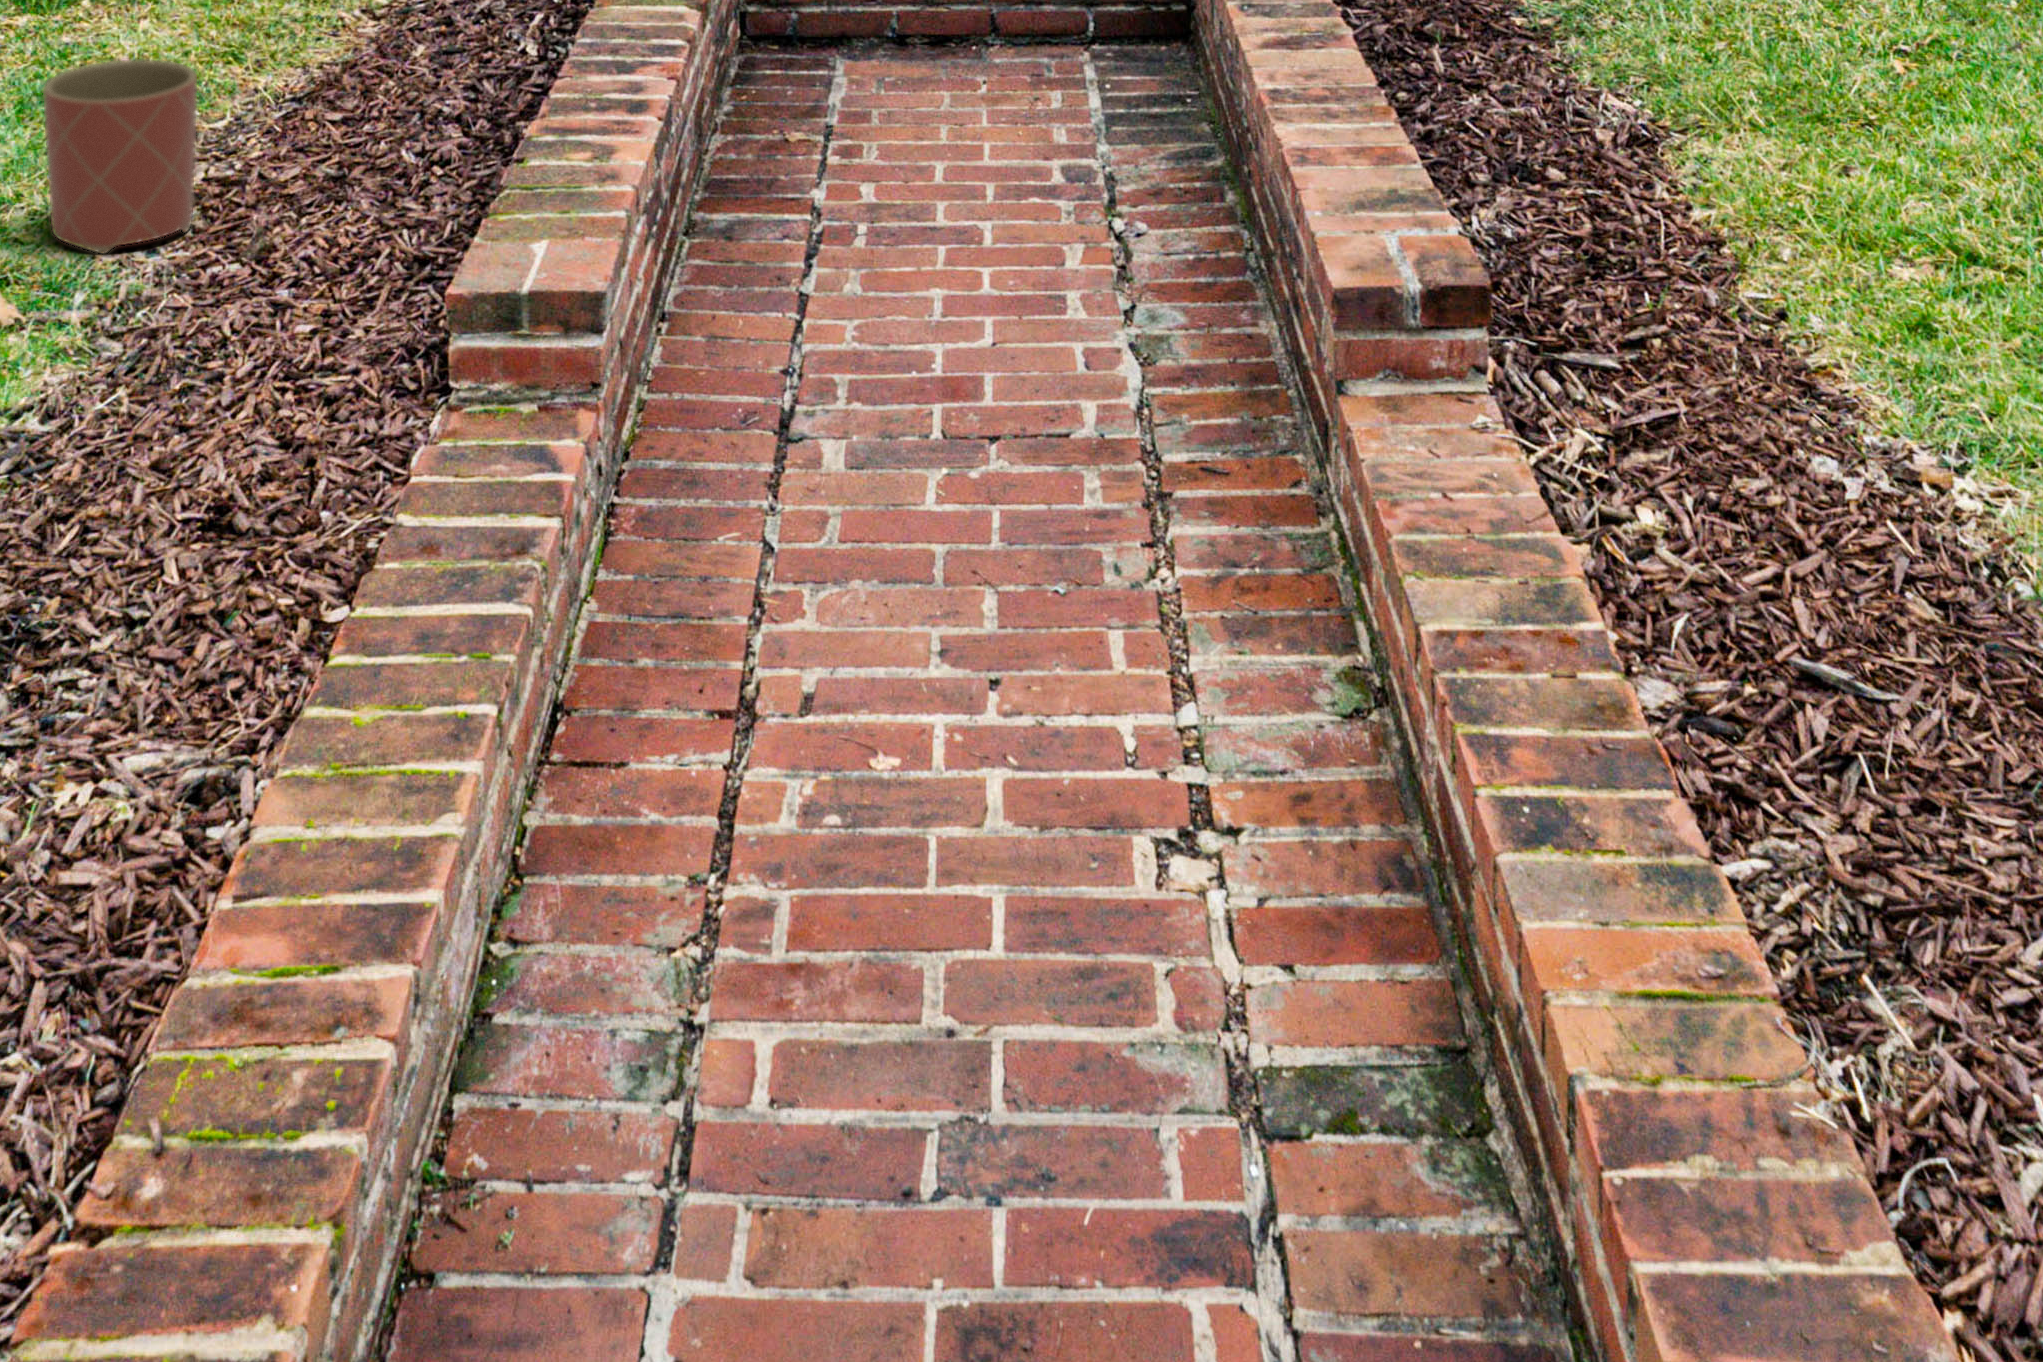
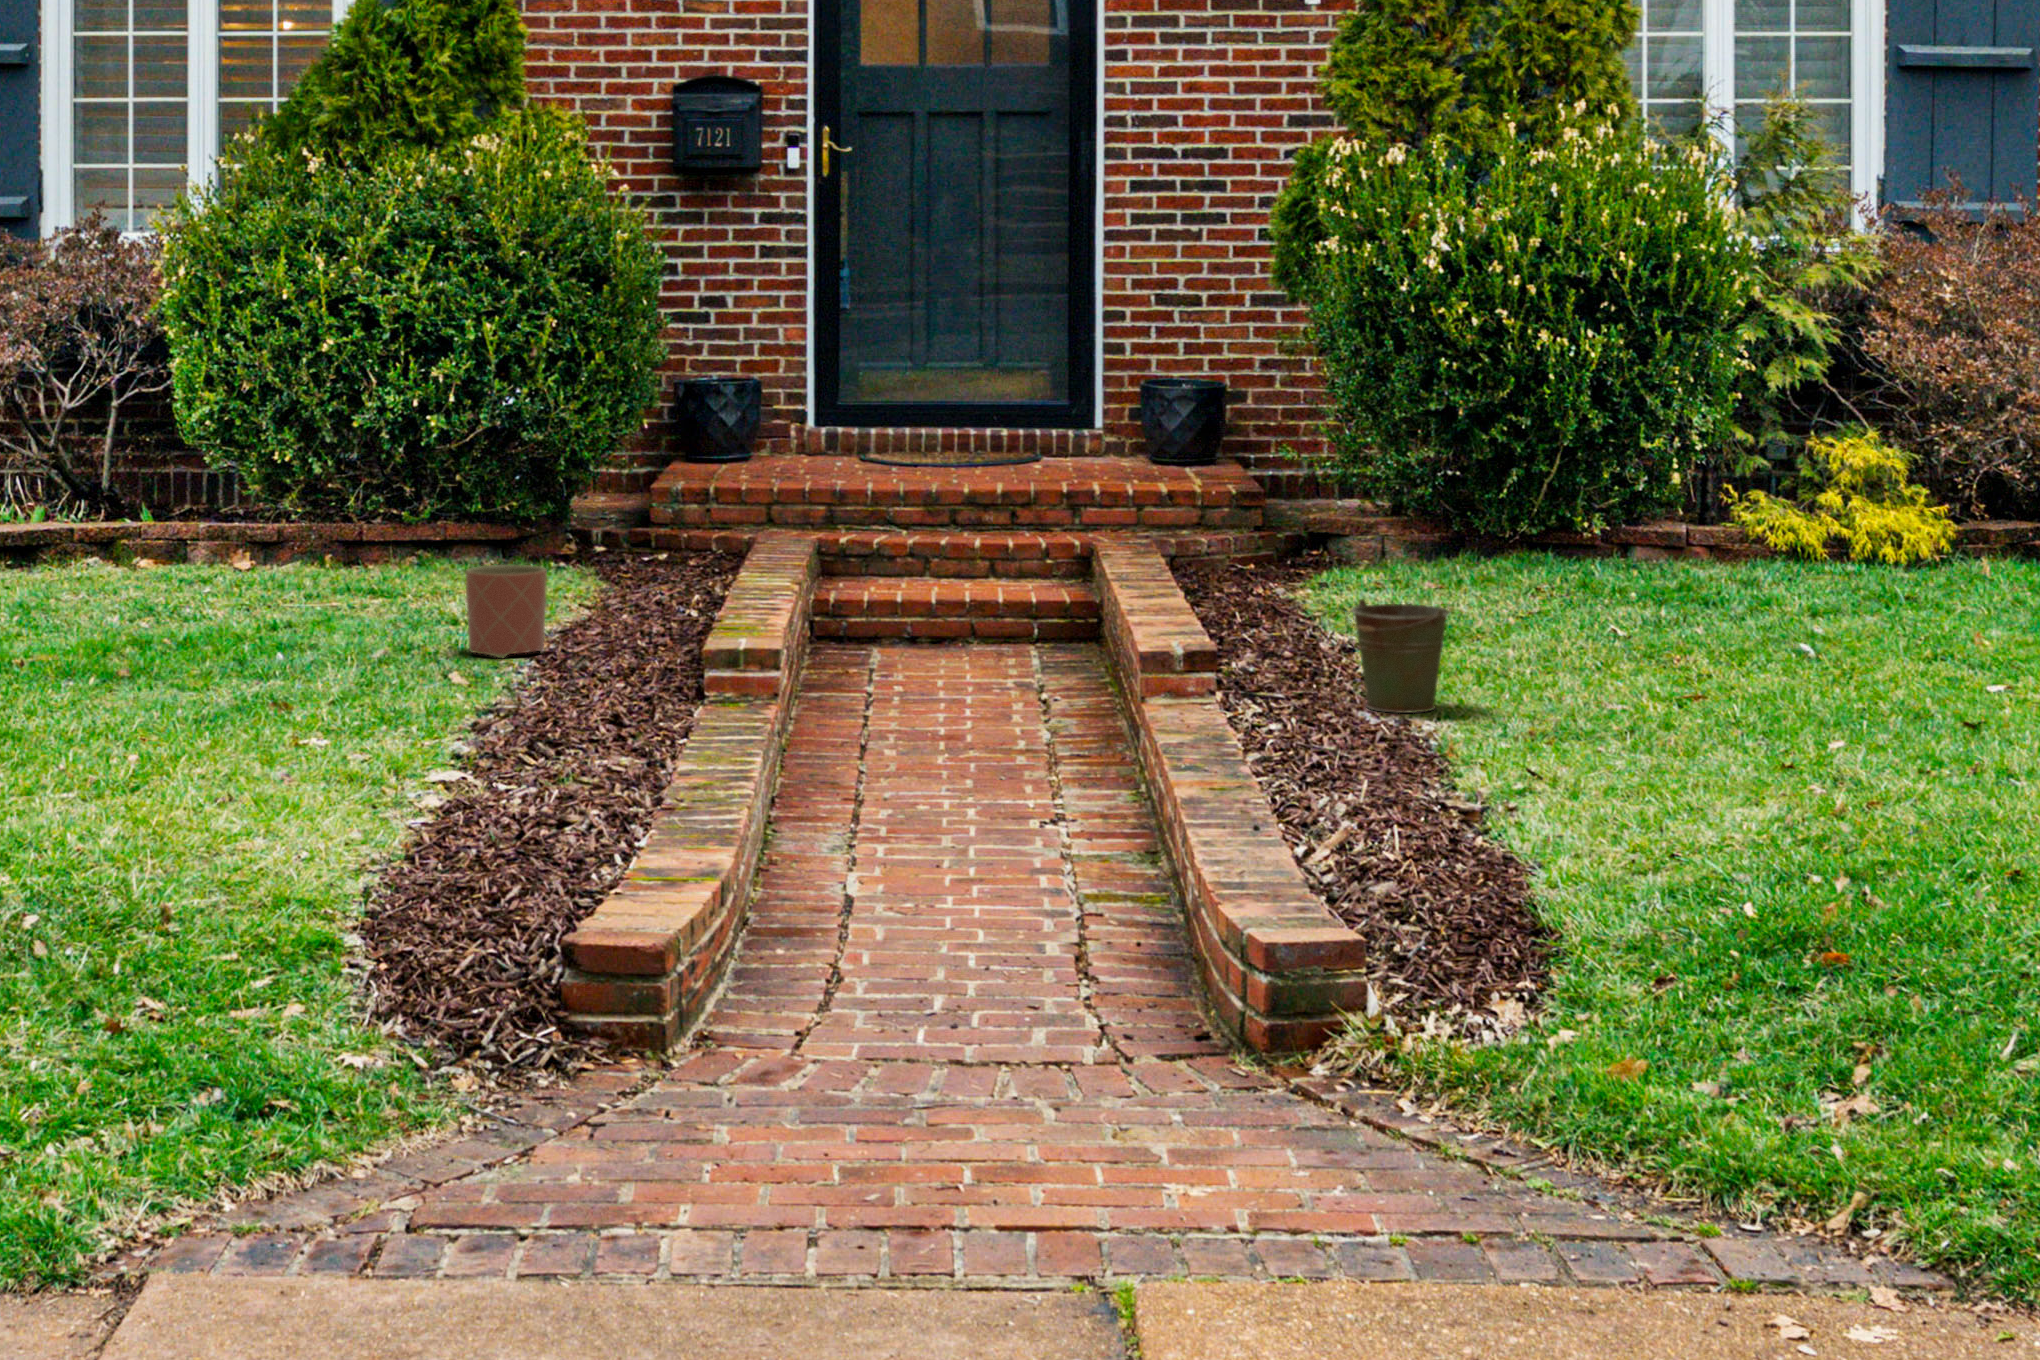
bucket: none [1753,271,1984,551] -> present [1349,599,1450,713]

